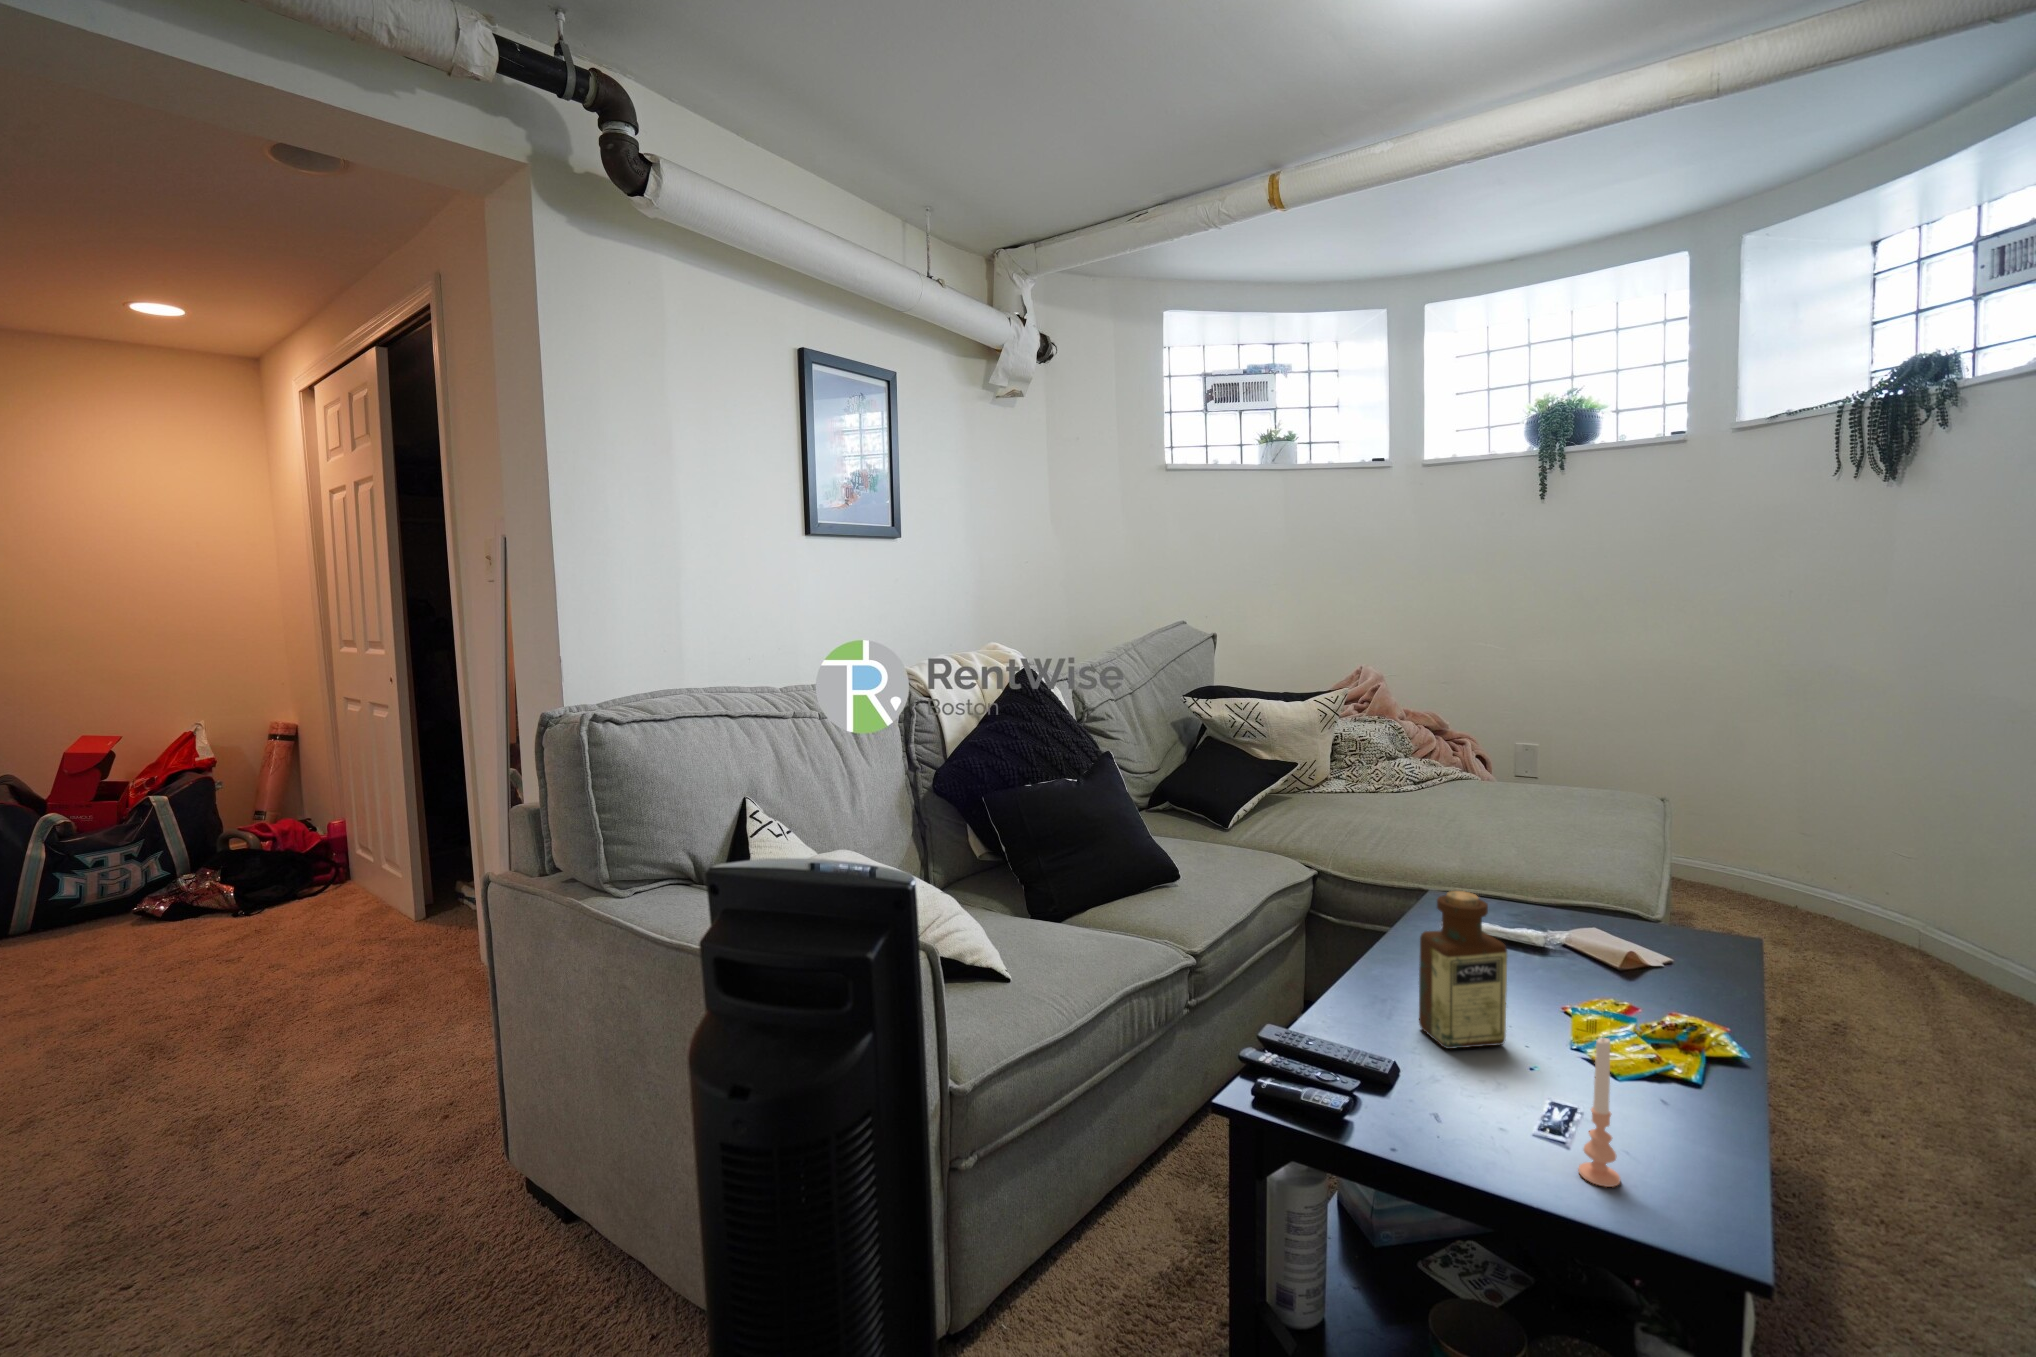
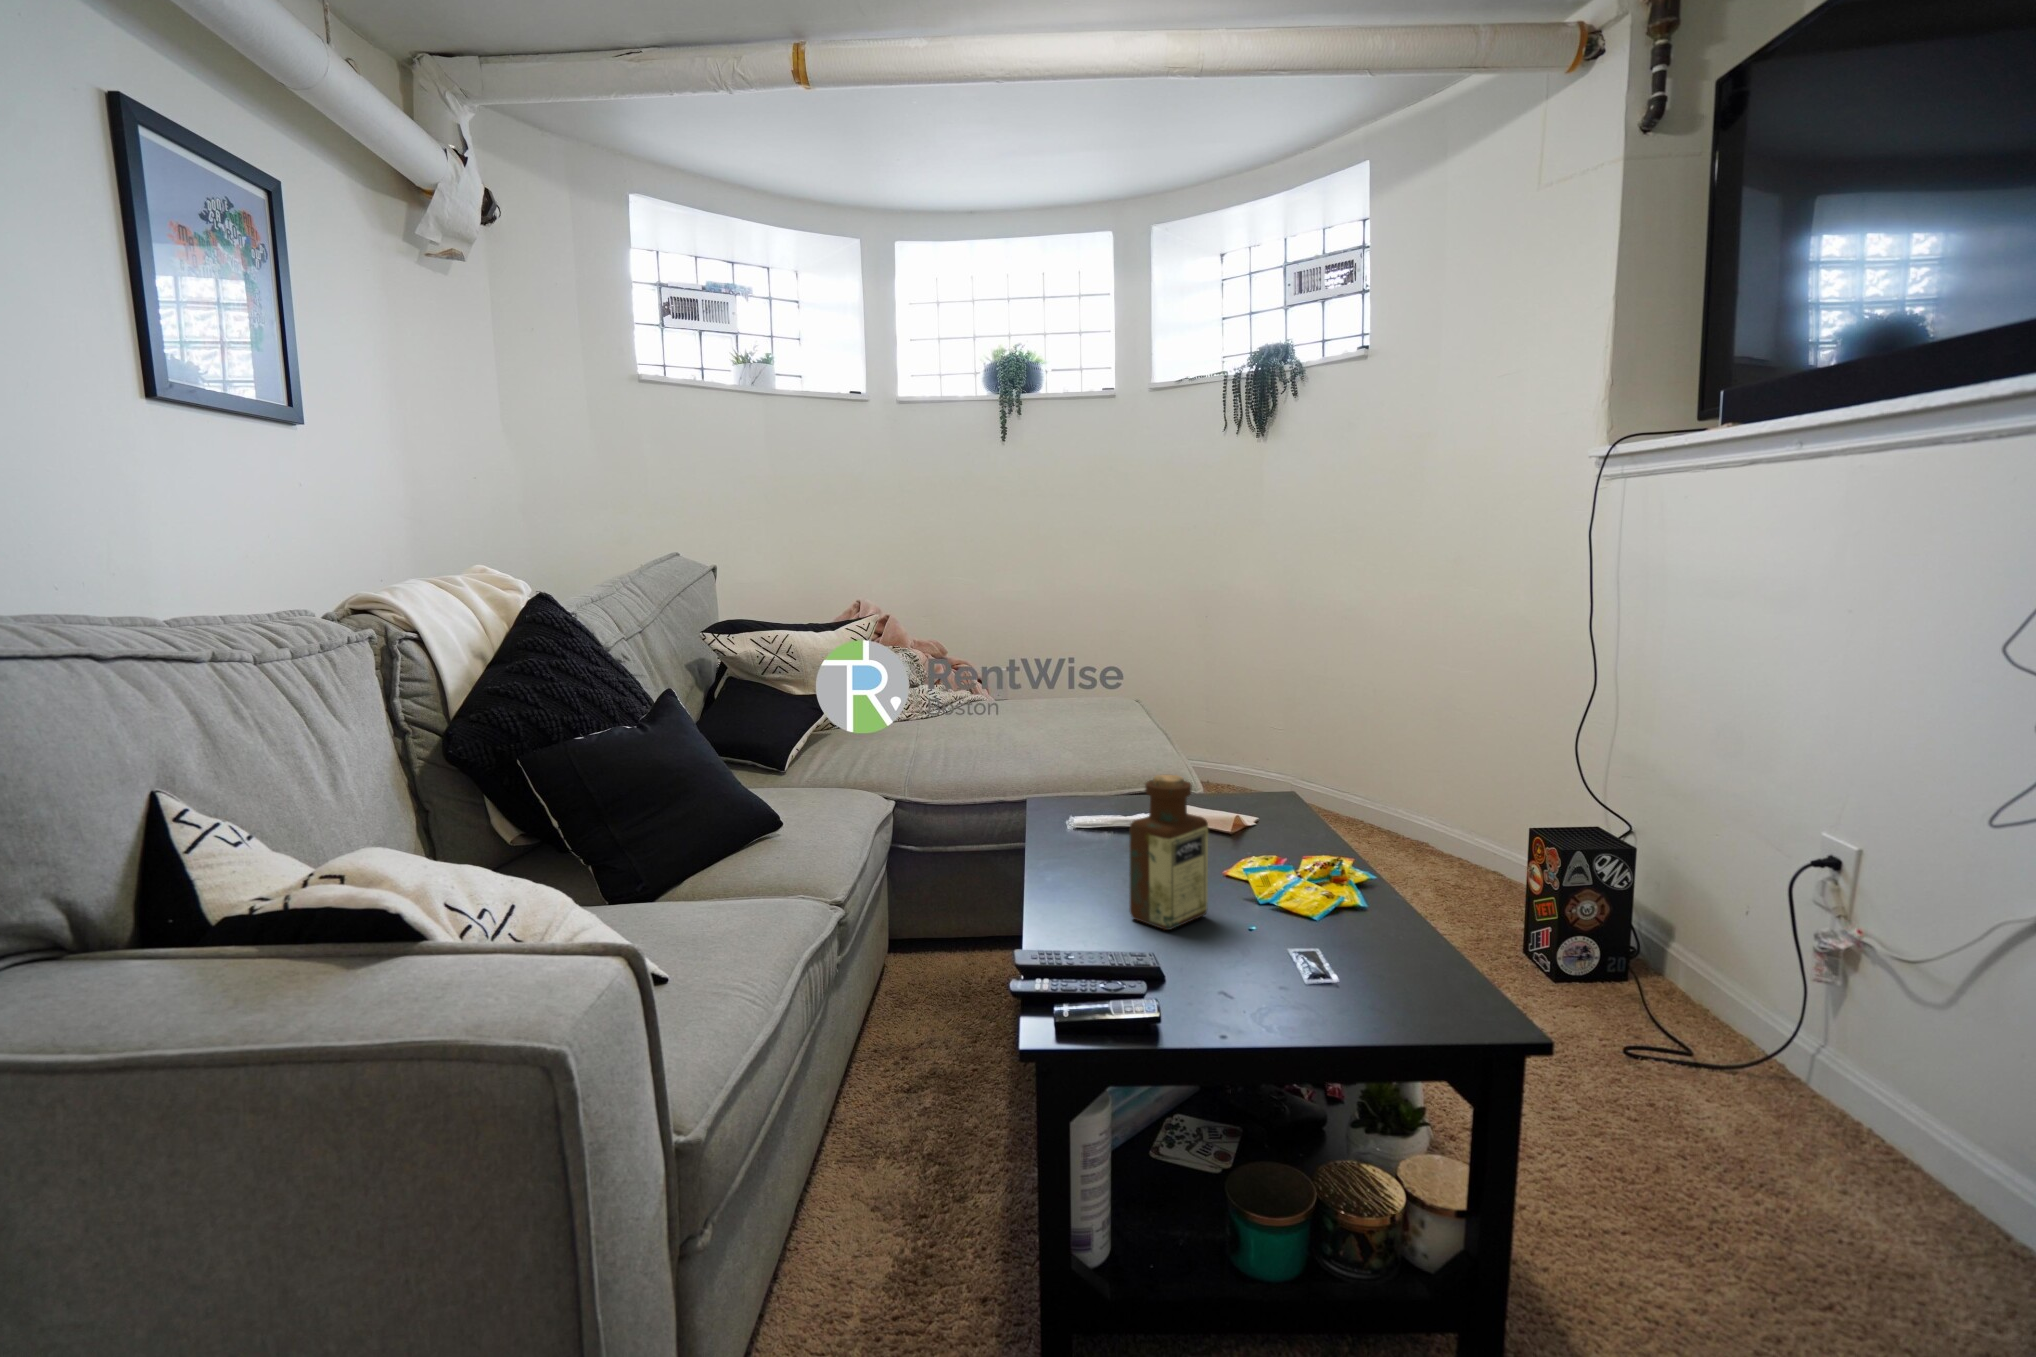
candle: present [1578,1038,1621,1187] -> none [1347,871,1383,1007]

